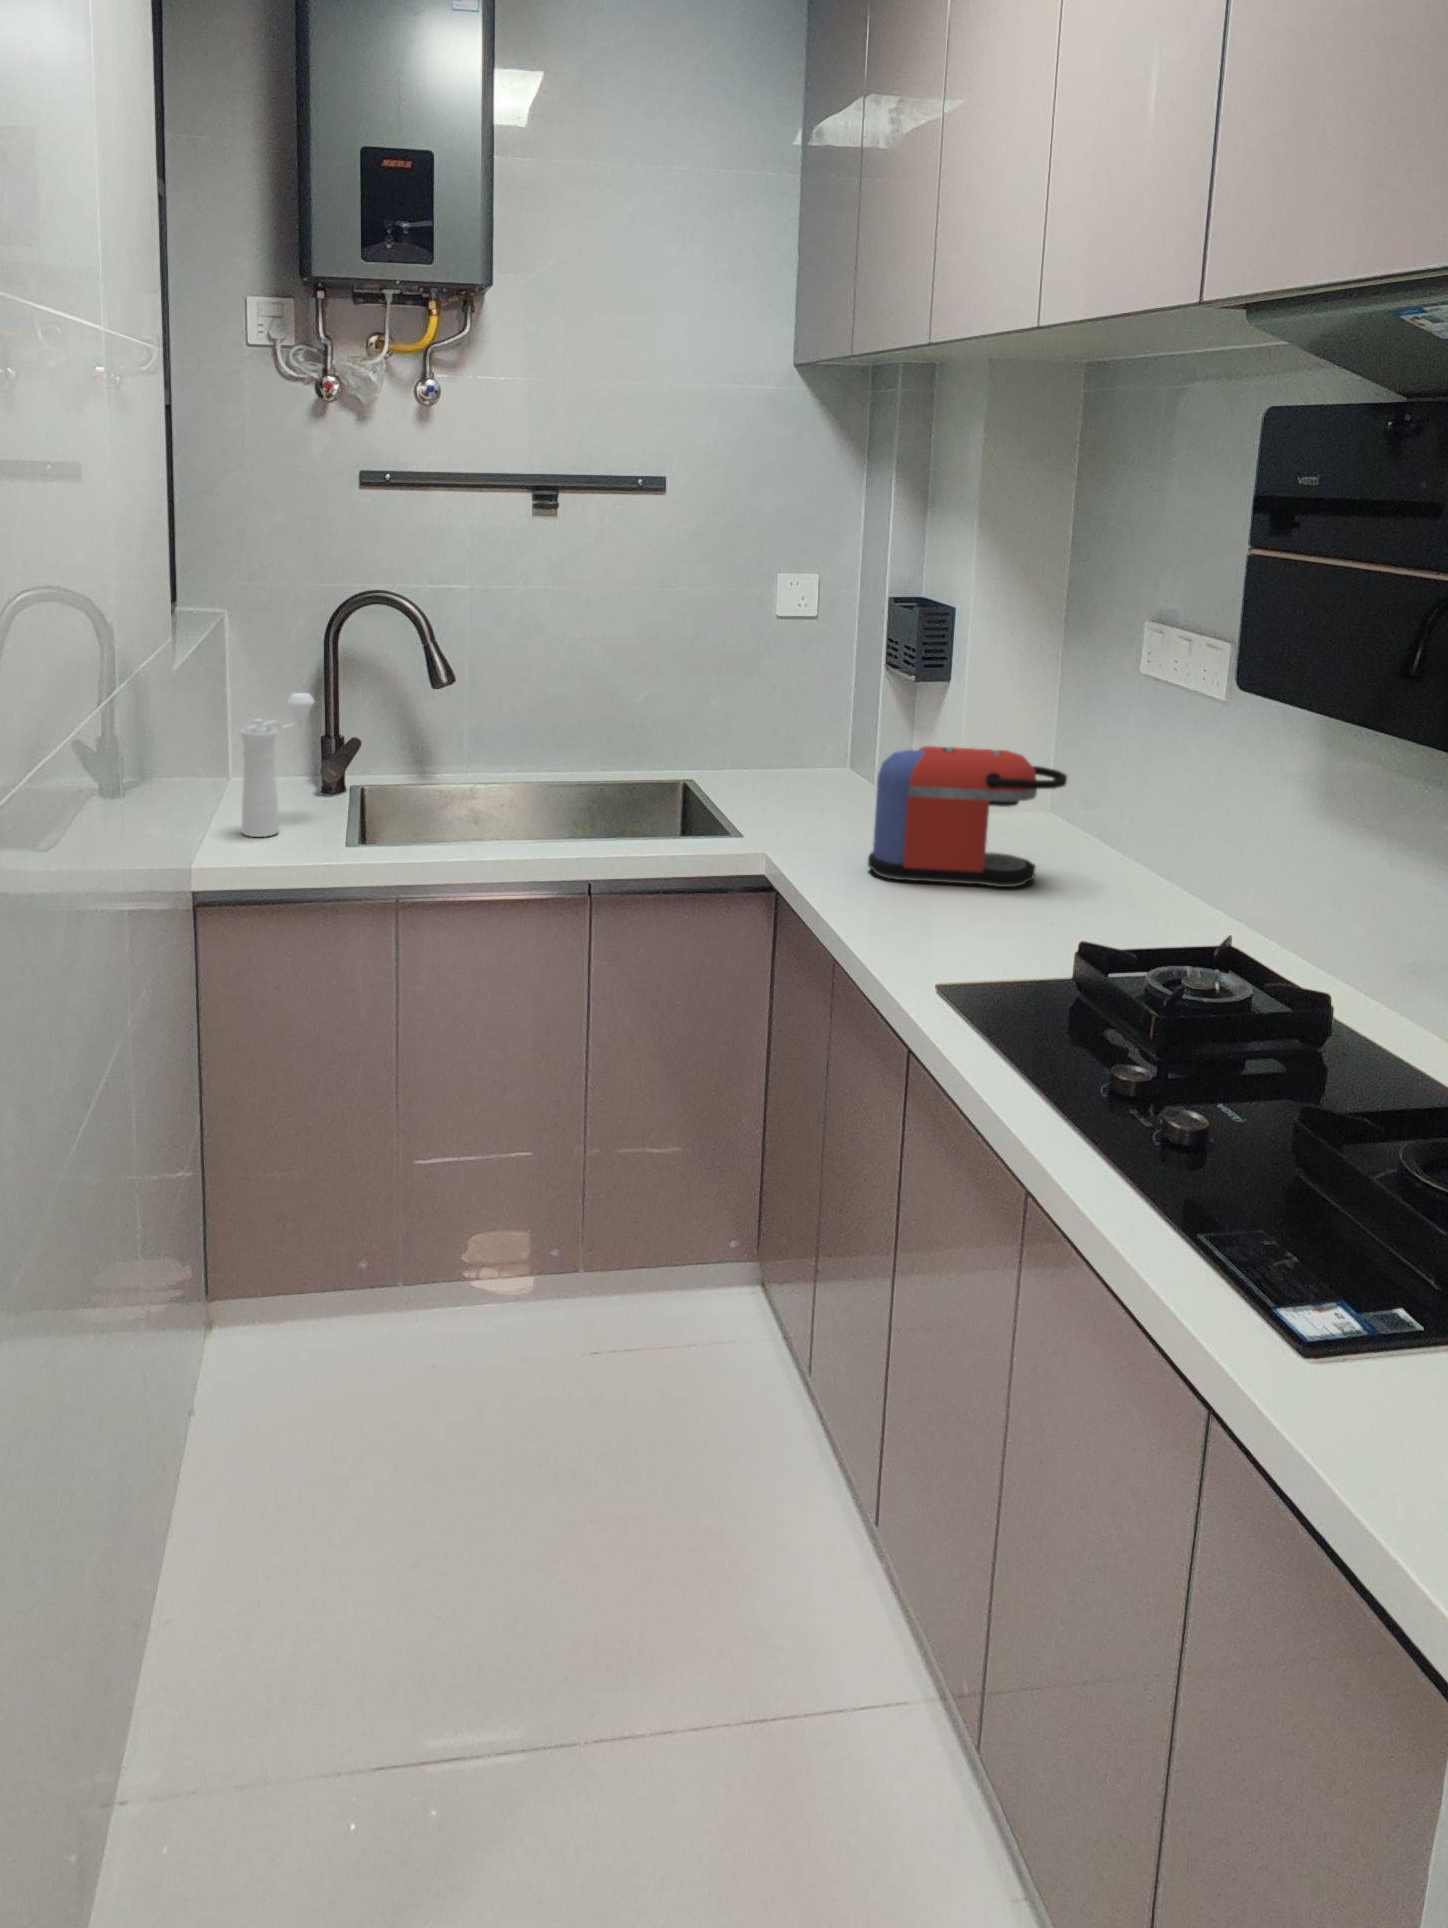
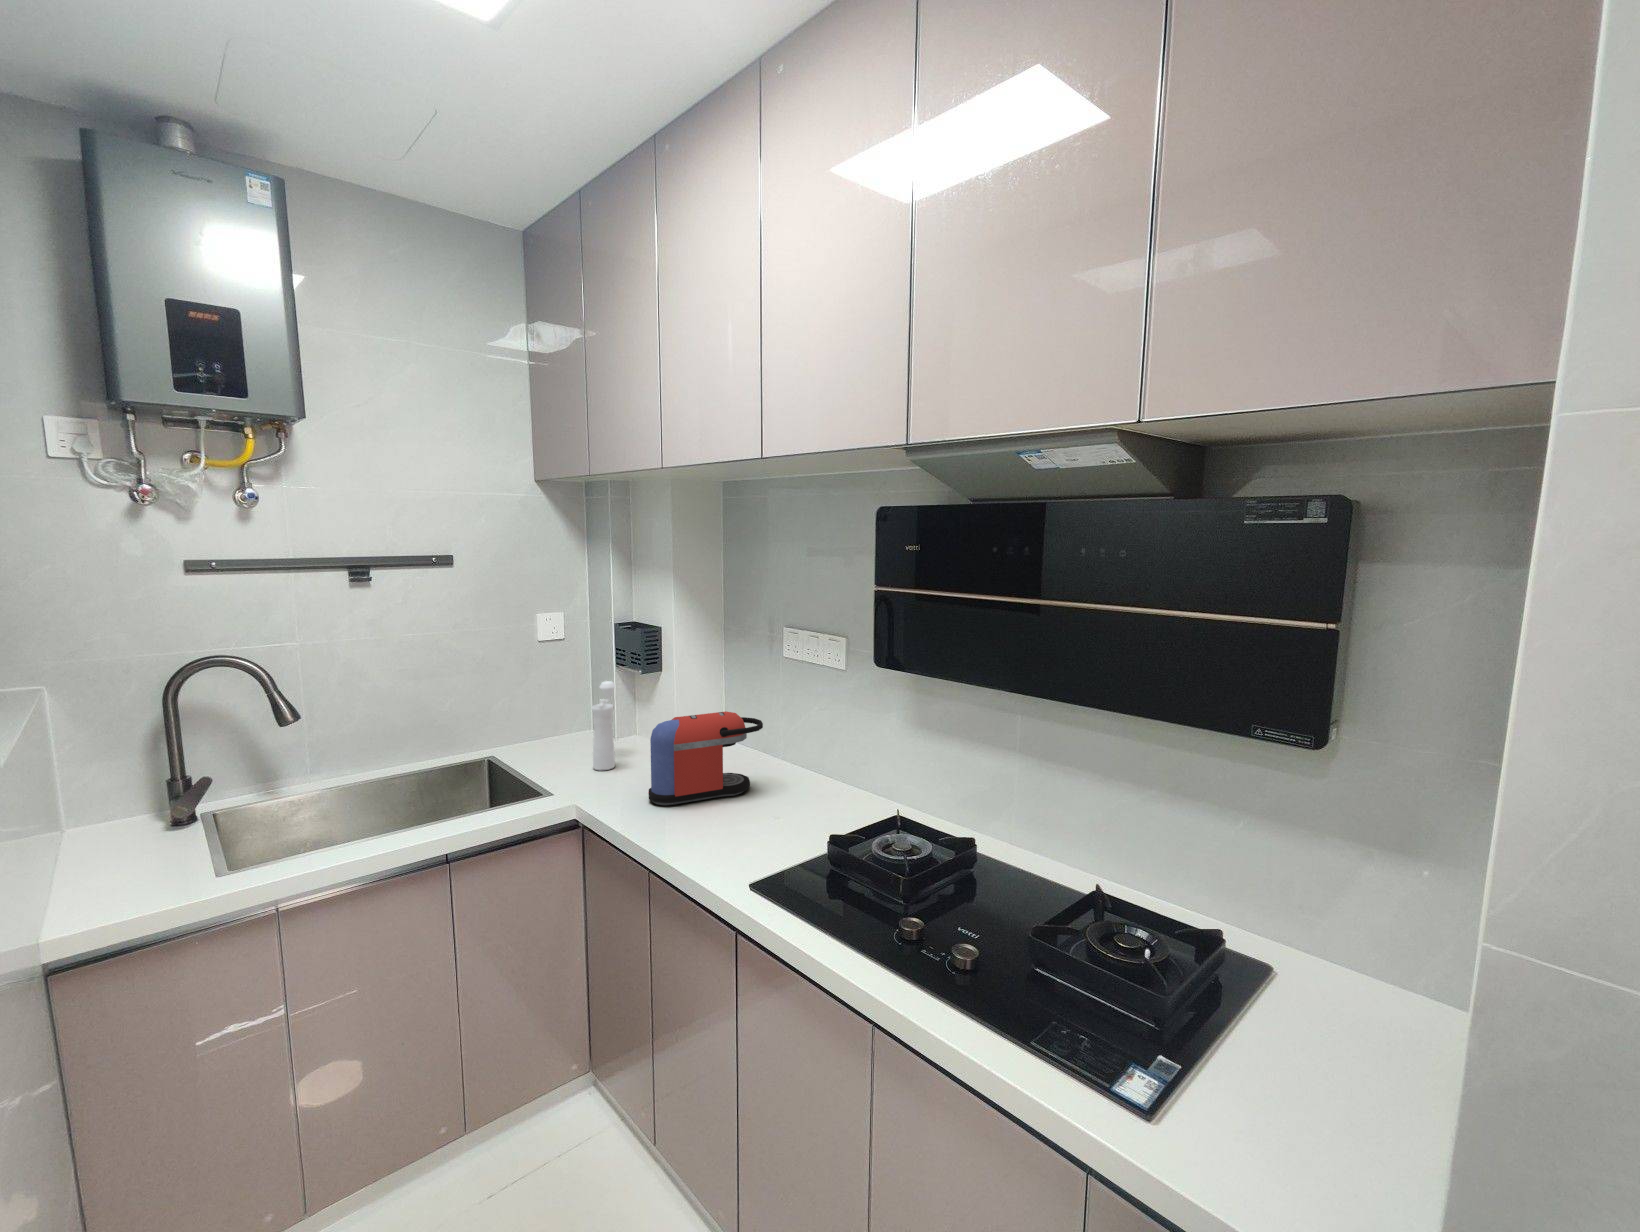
pepper mill: present [240,693,314,837] -> present [592,681,615,770]

